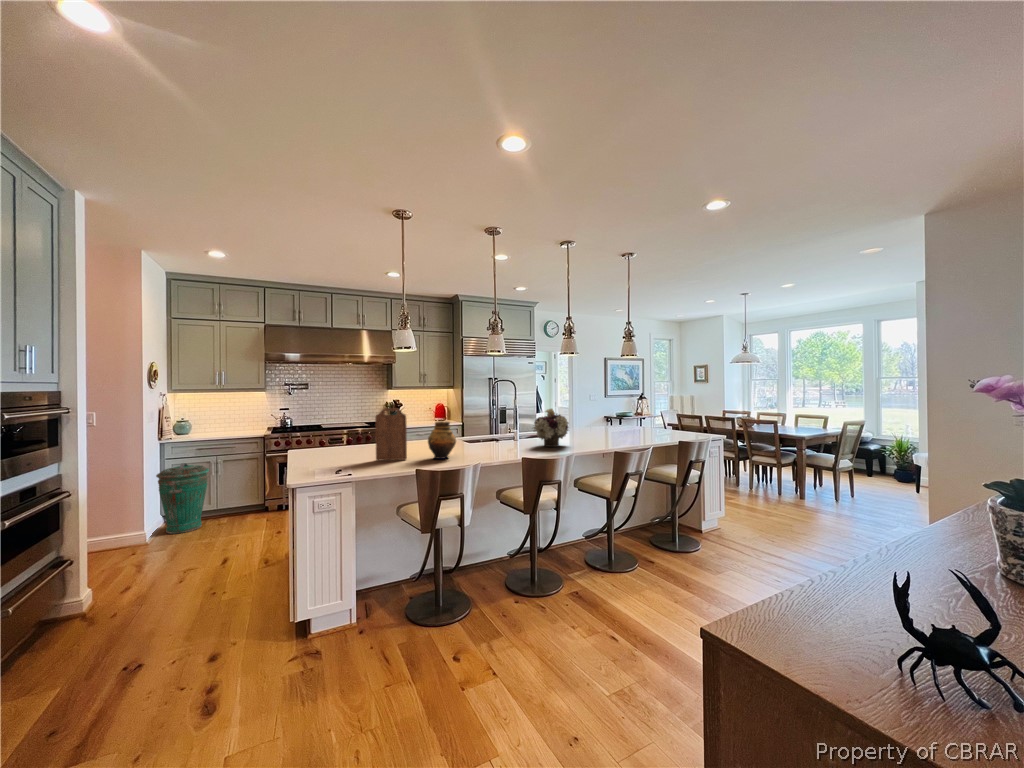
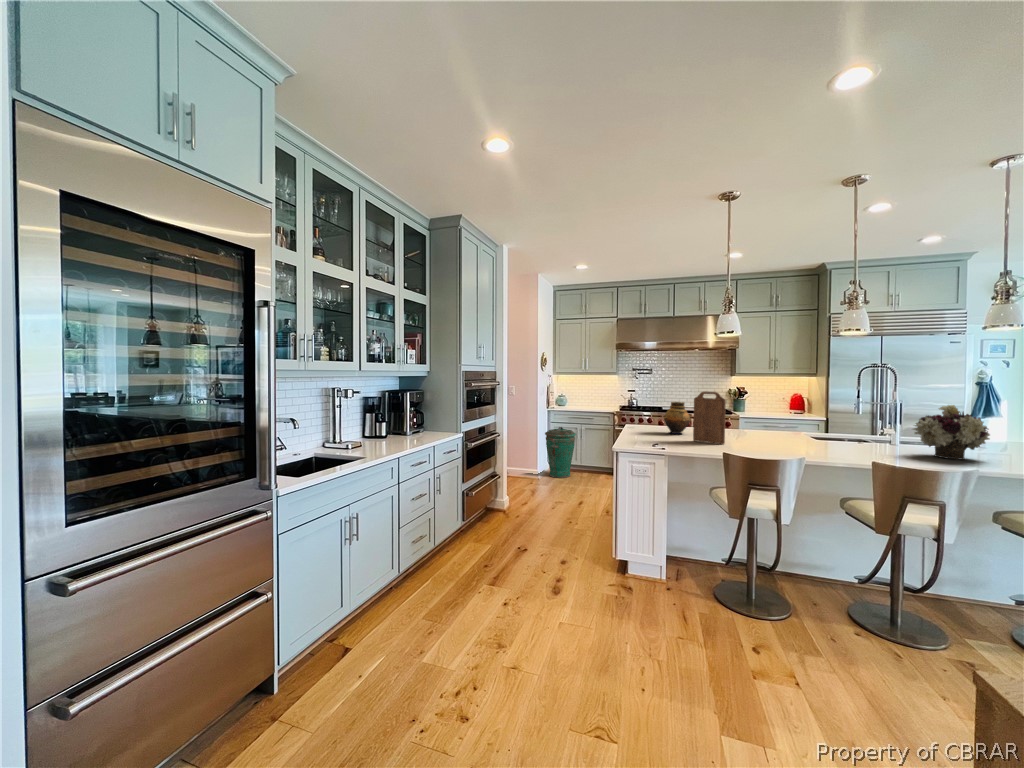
vase: present [428,421,456,459] -> present [664,402,691,434]

